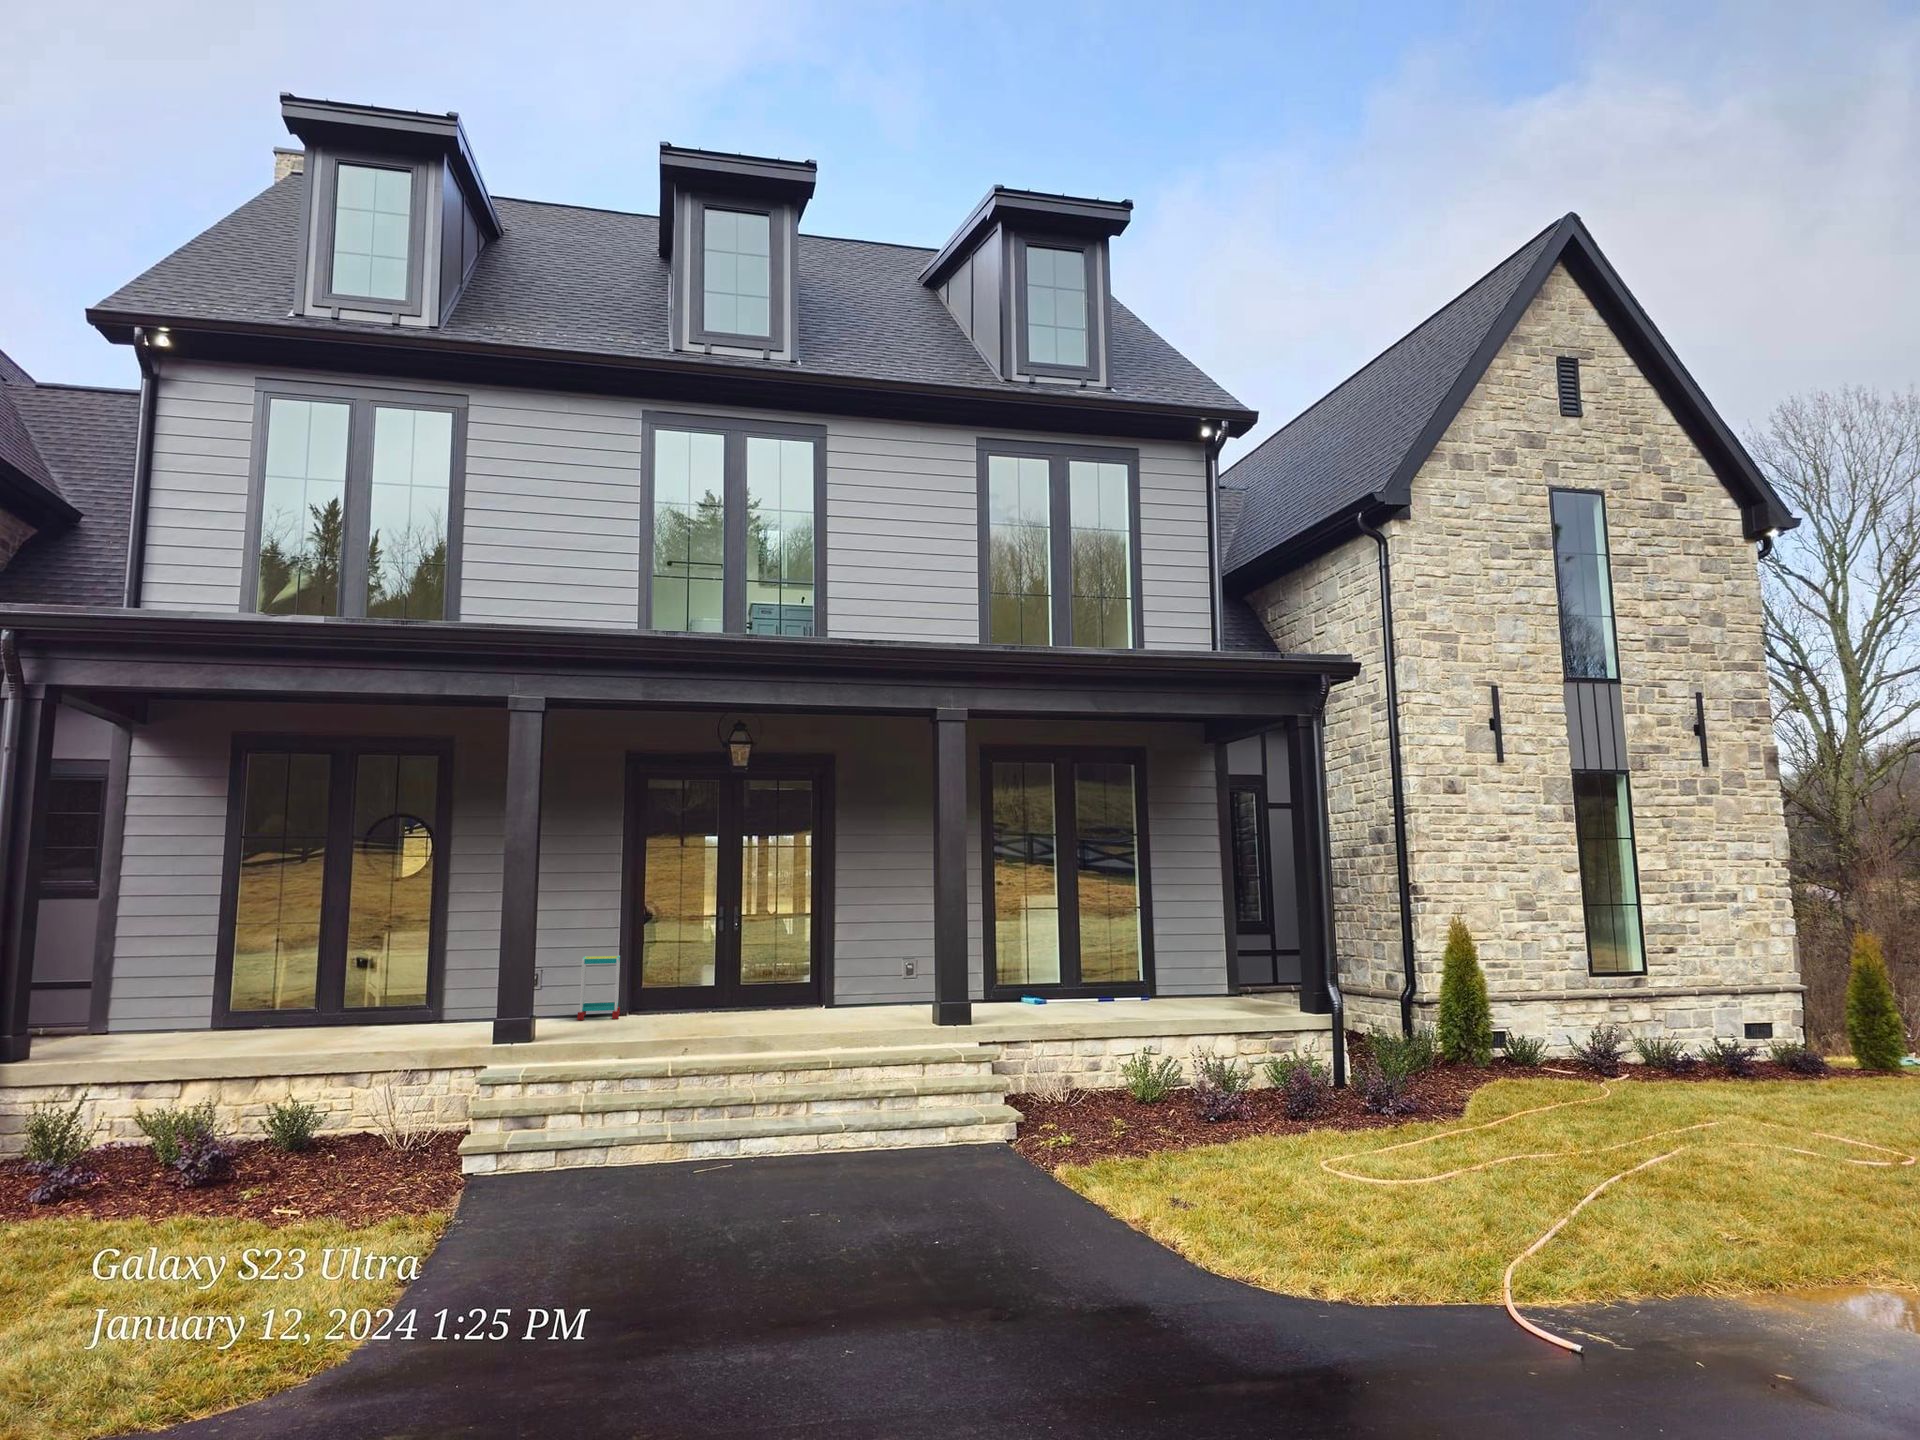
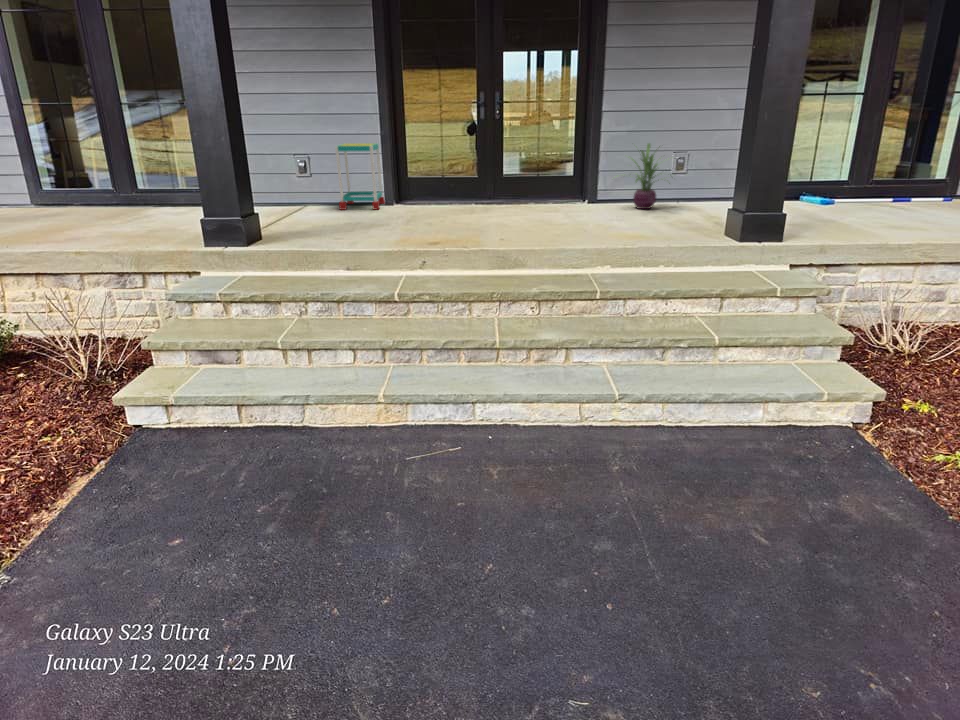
decorative plant: none [846,952,905,1010] -> present [632,144,660,209]

